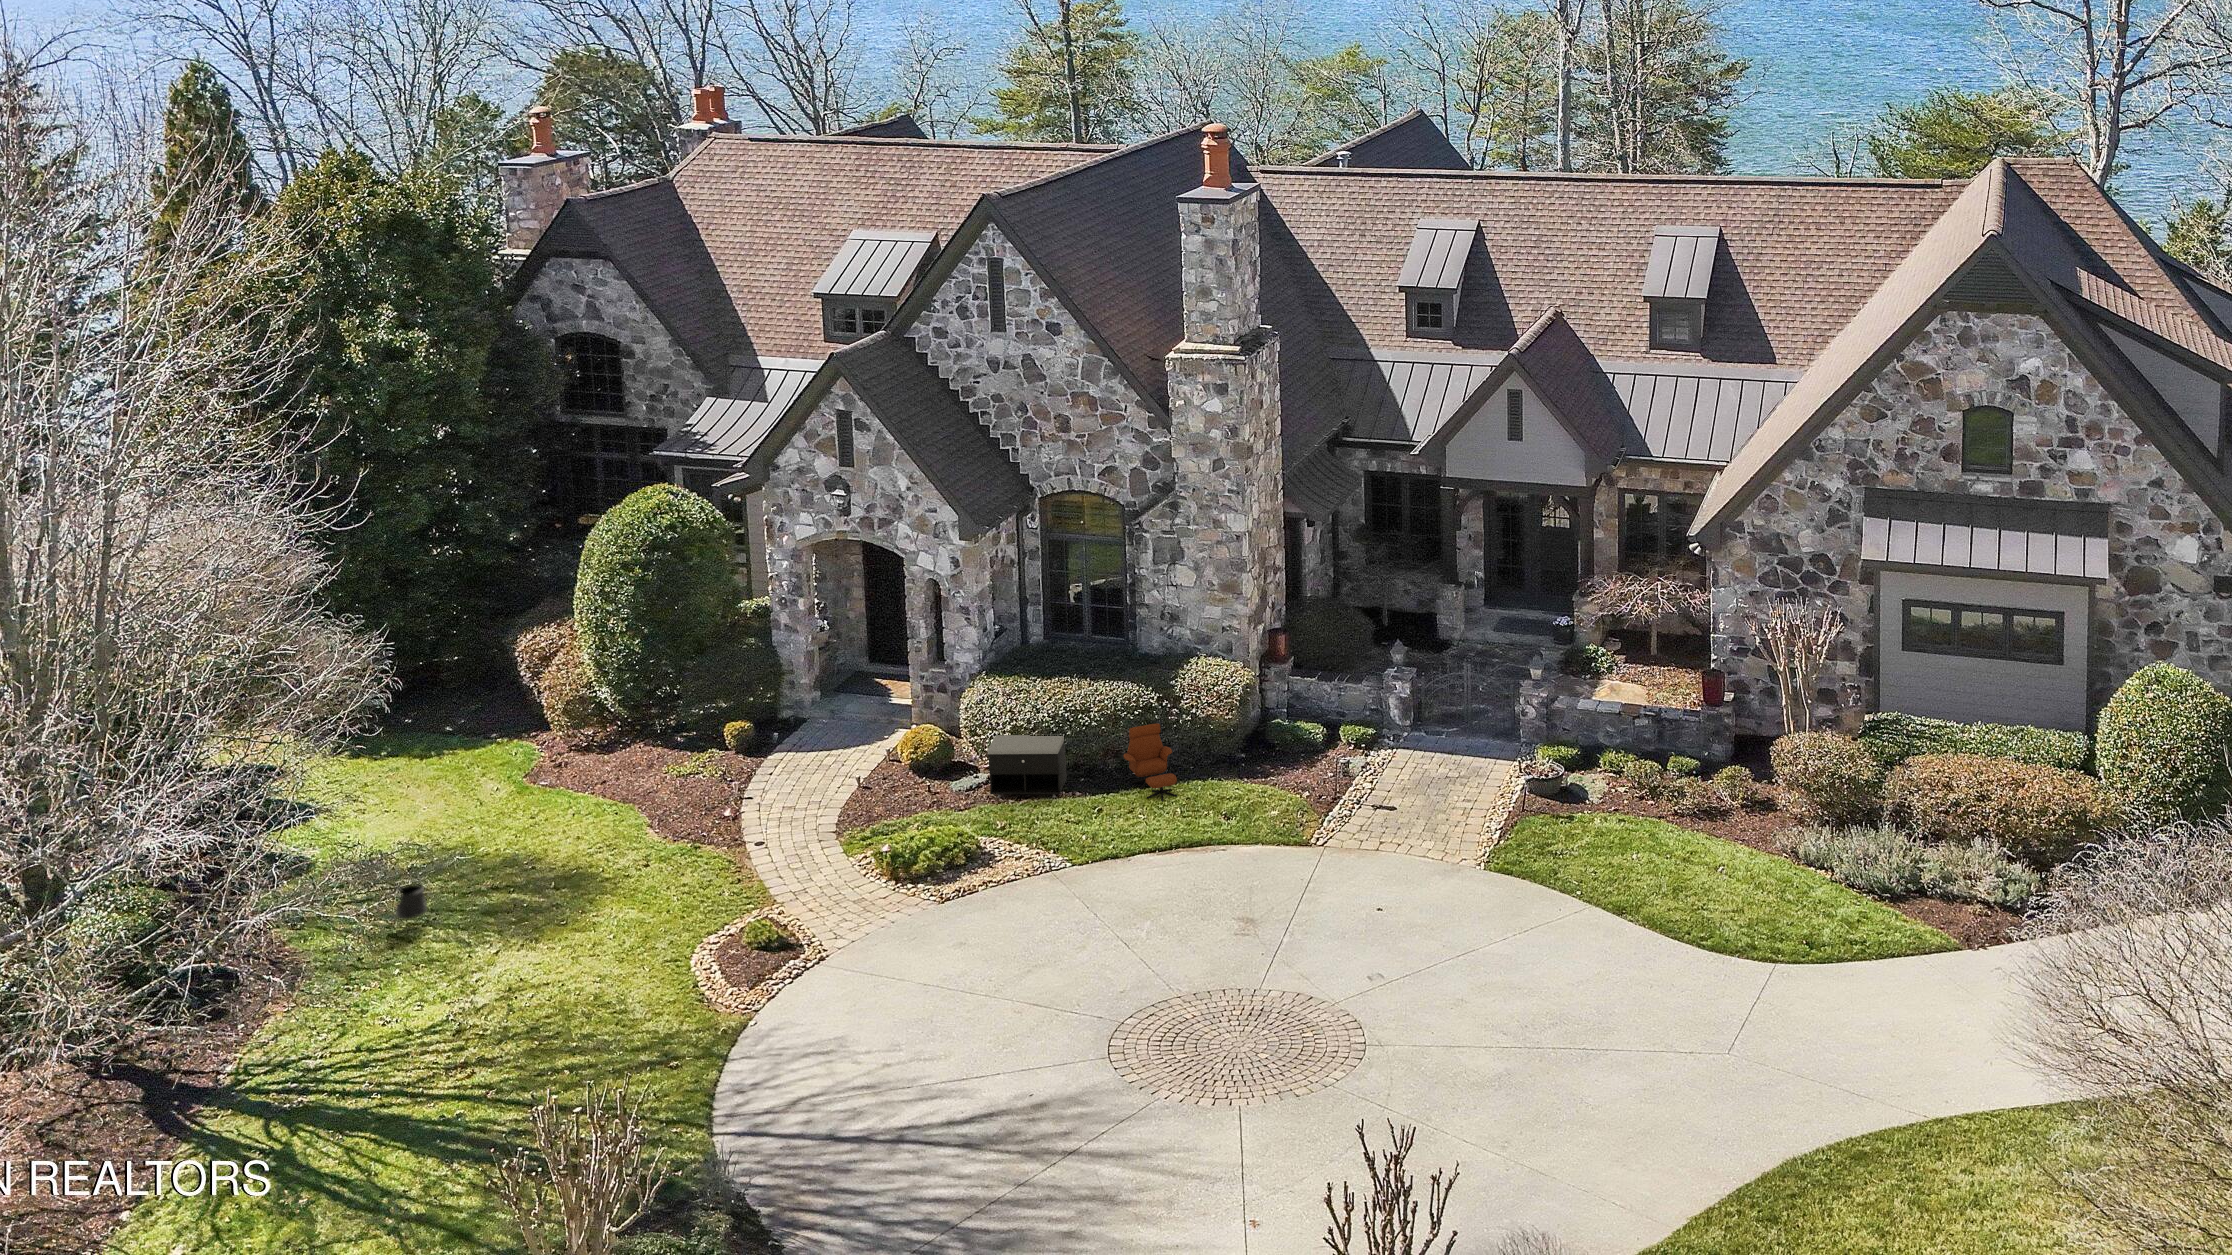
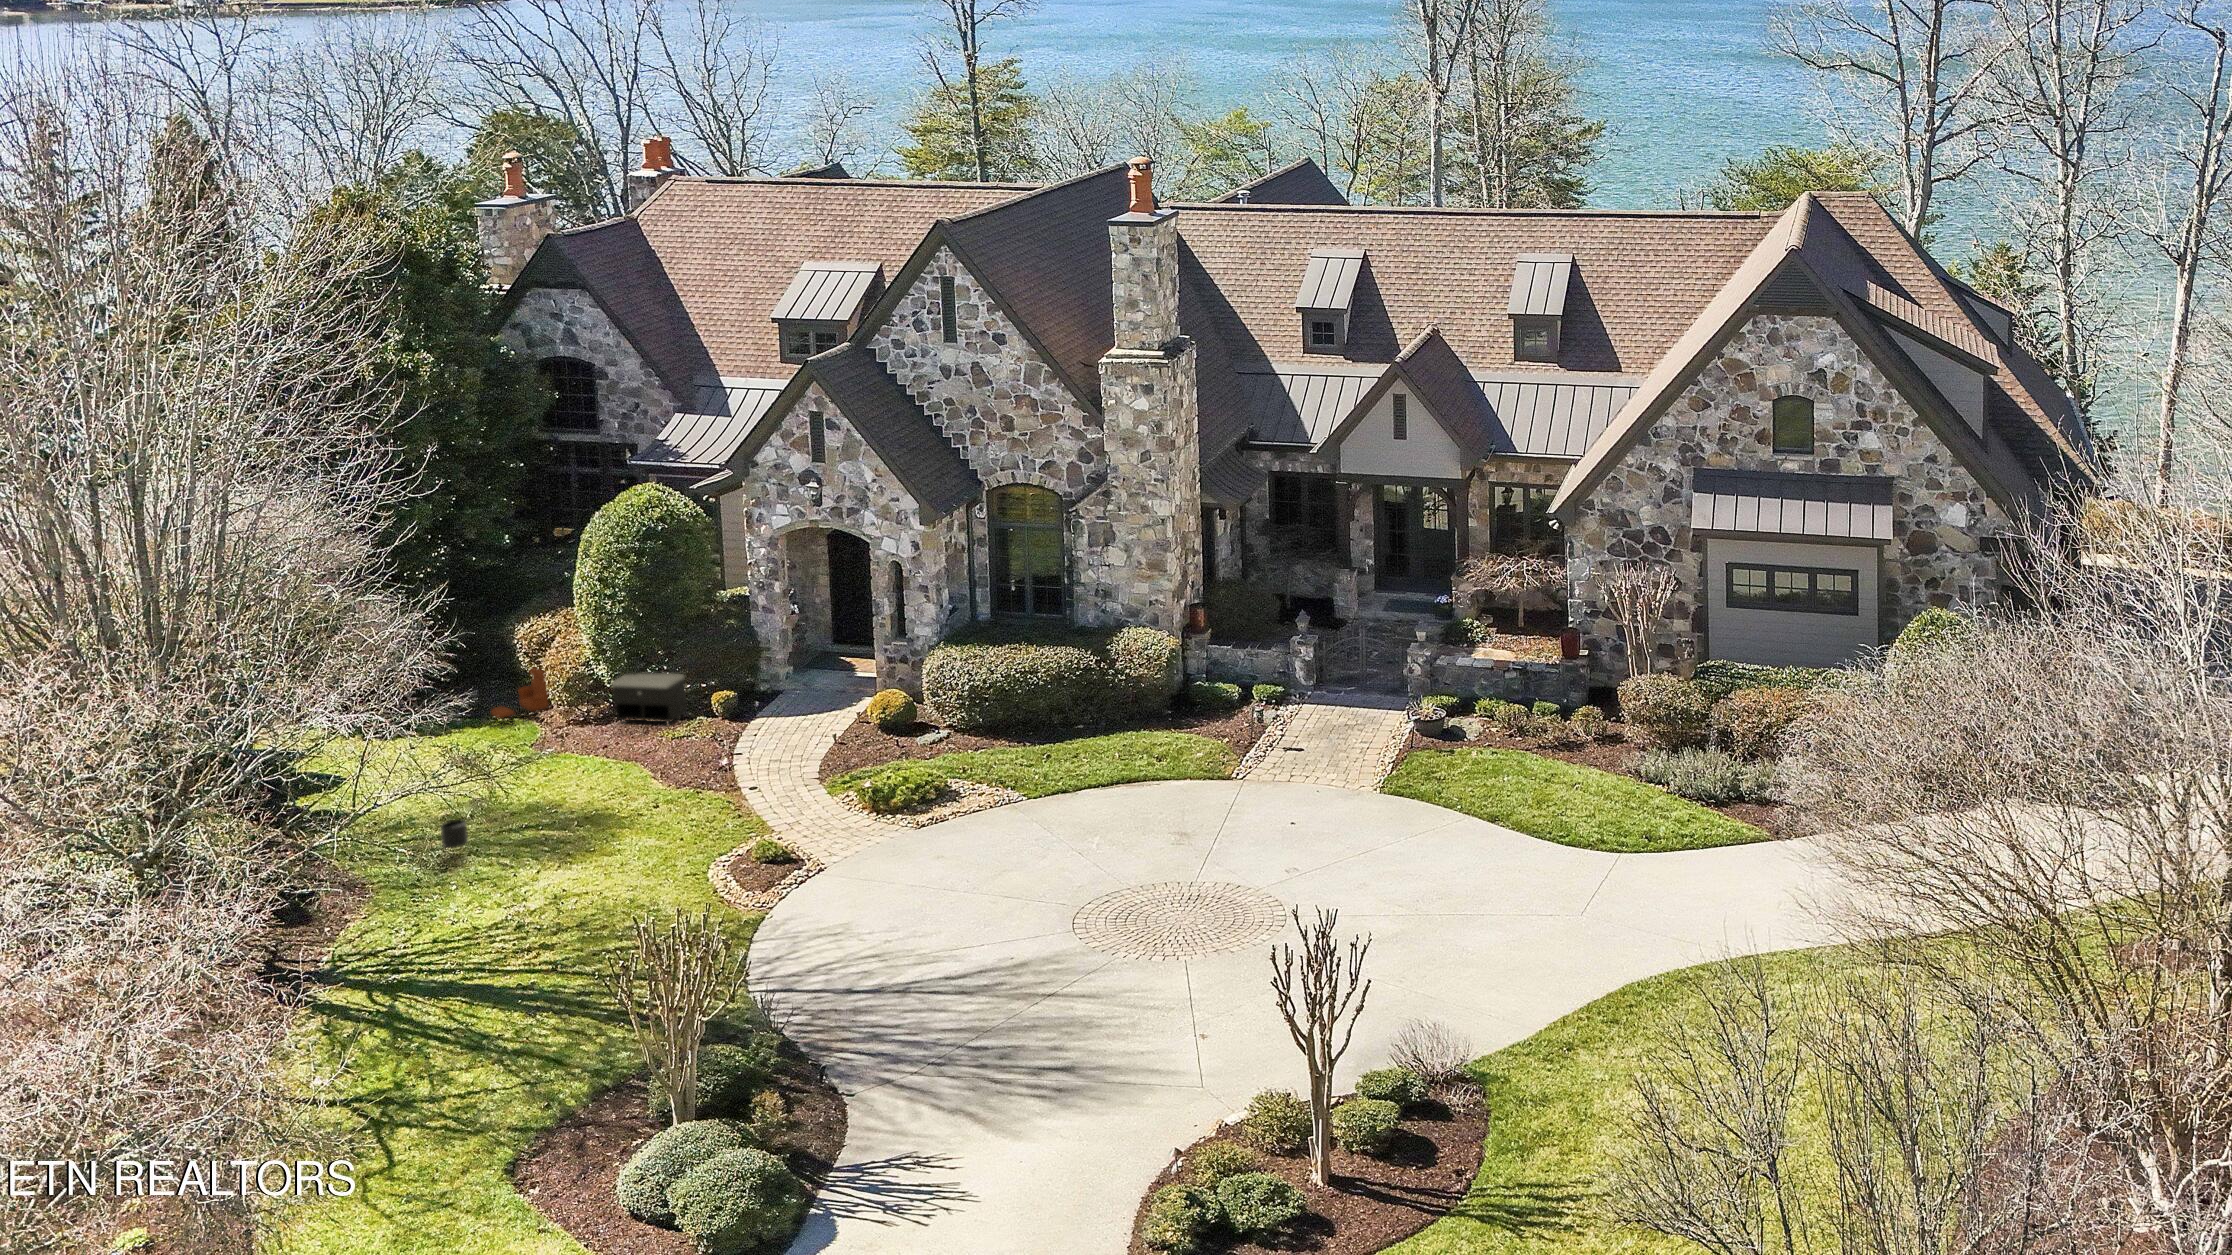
lounge chair: present [1123,723,1177,801] -> present [491,667,548,726]
storage bench: present [988,735,1067,798] -> present [612,673,687,724]

